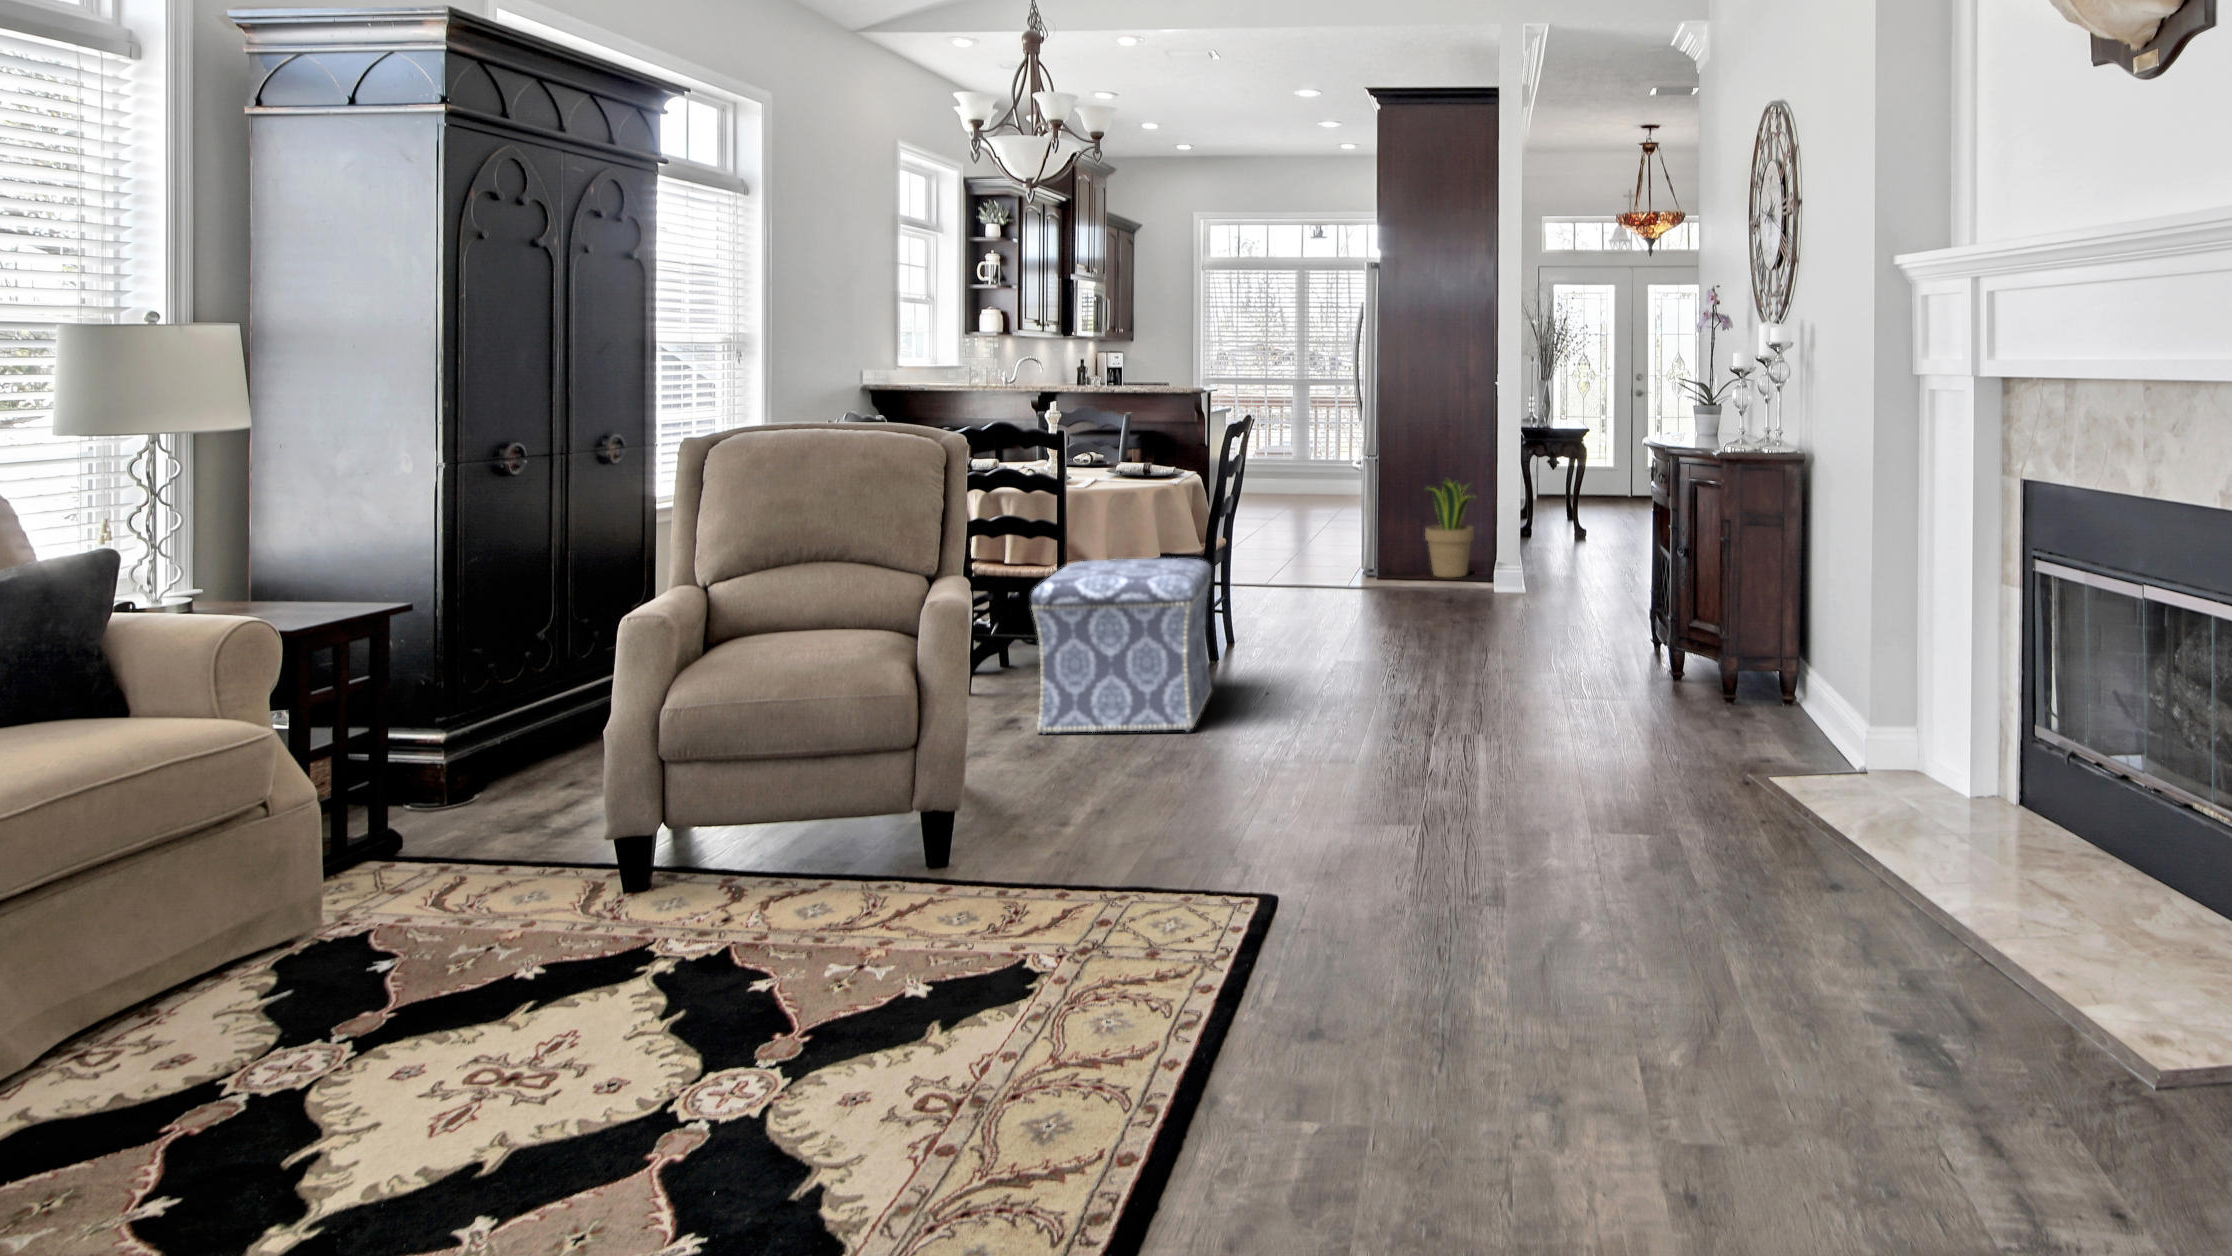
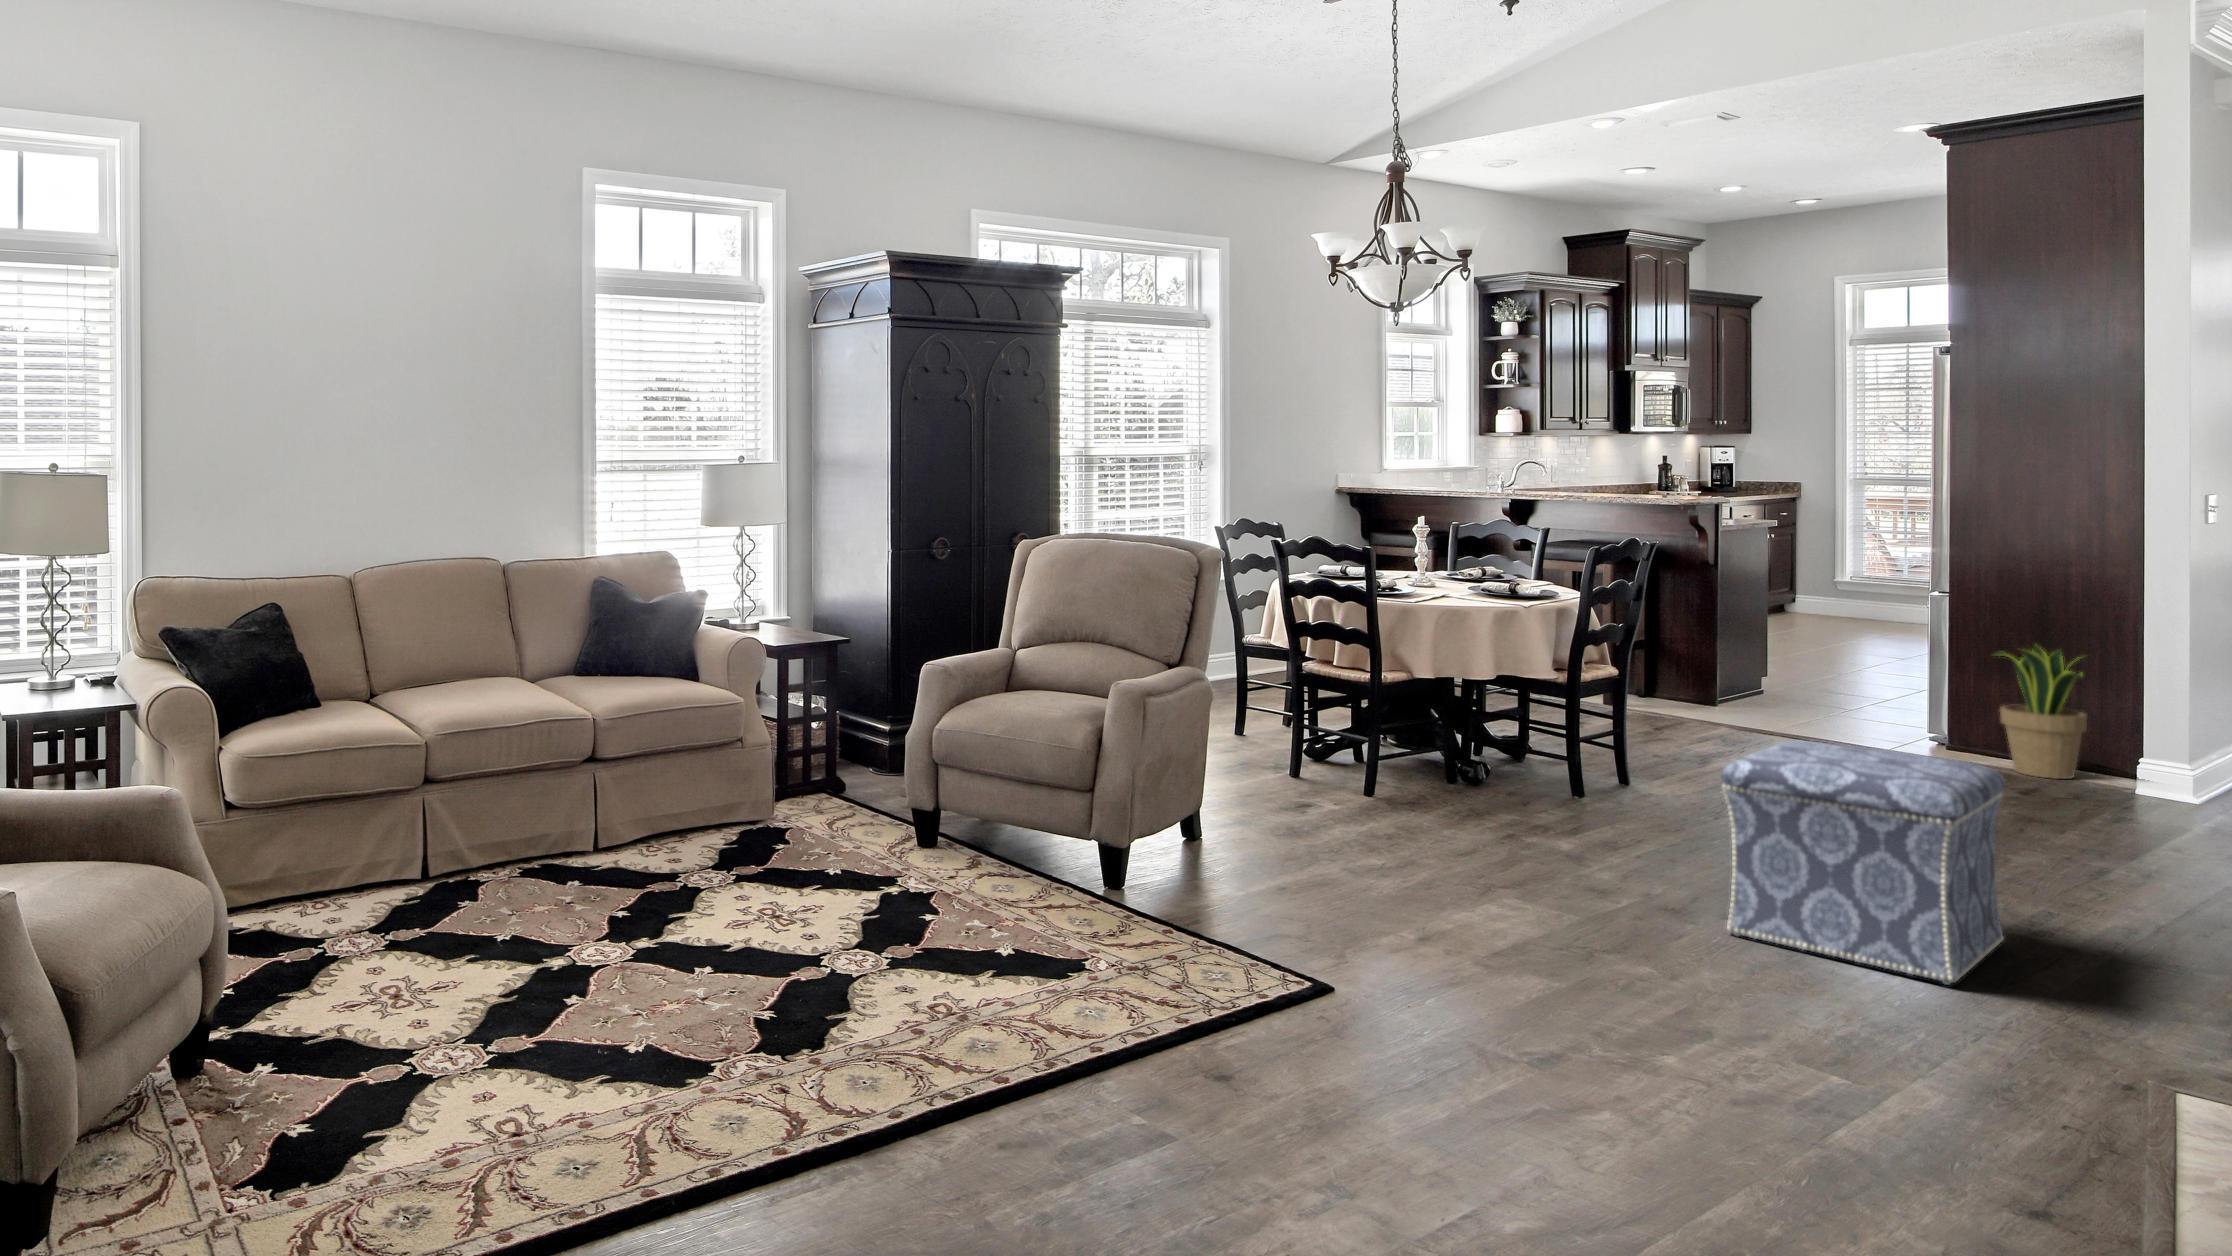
ottoman: present [1031,558,1212,735] -> present [1721,741,2005,985]

